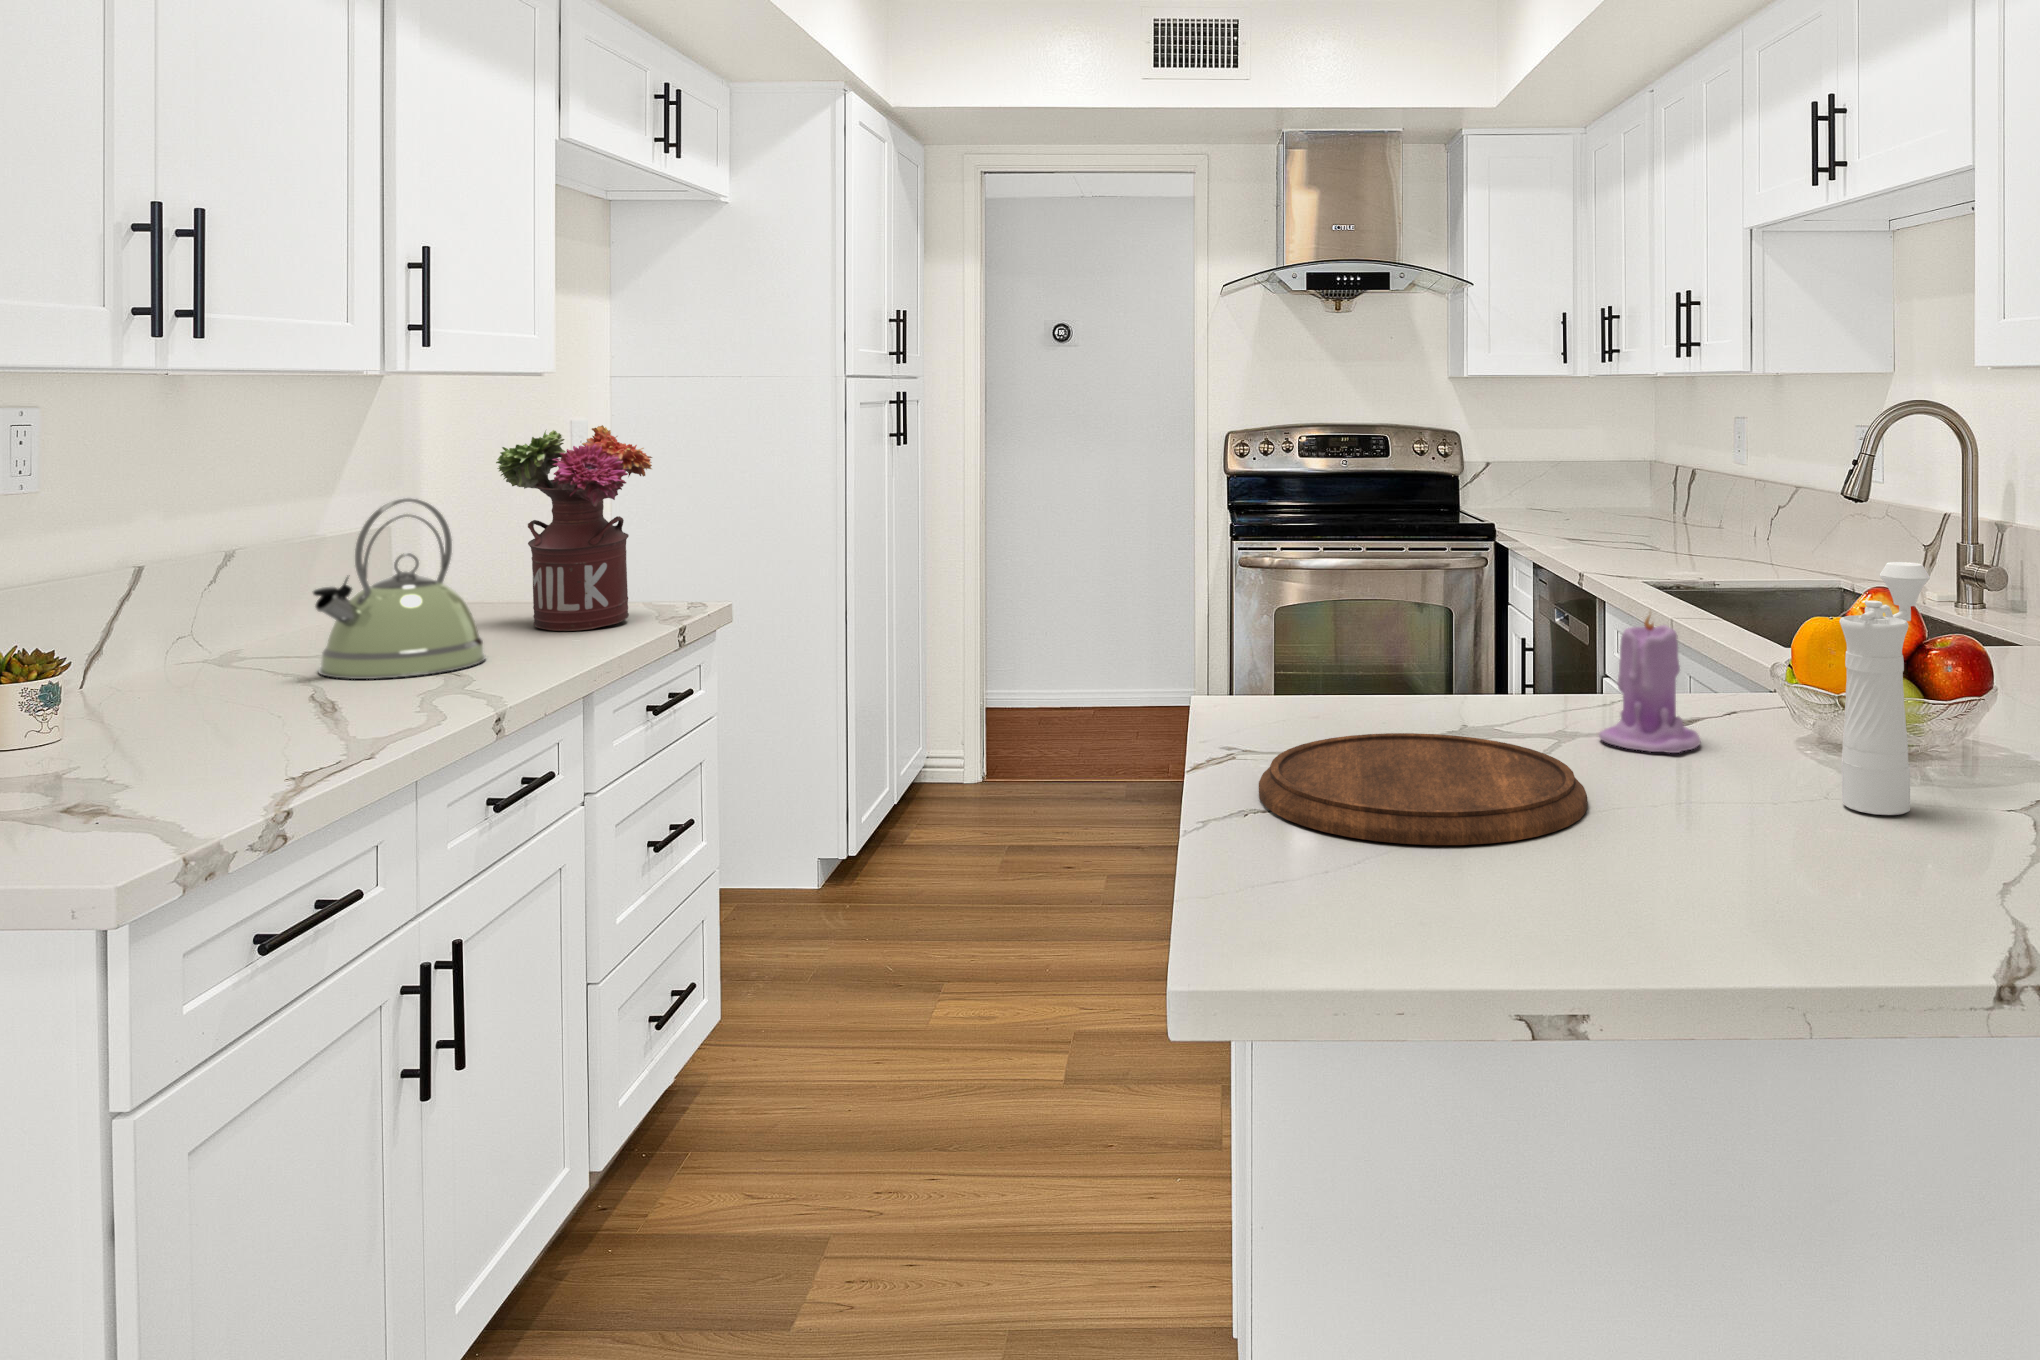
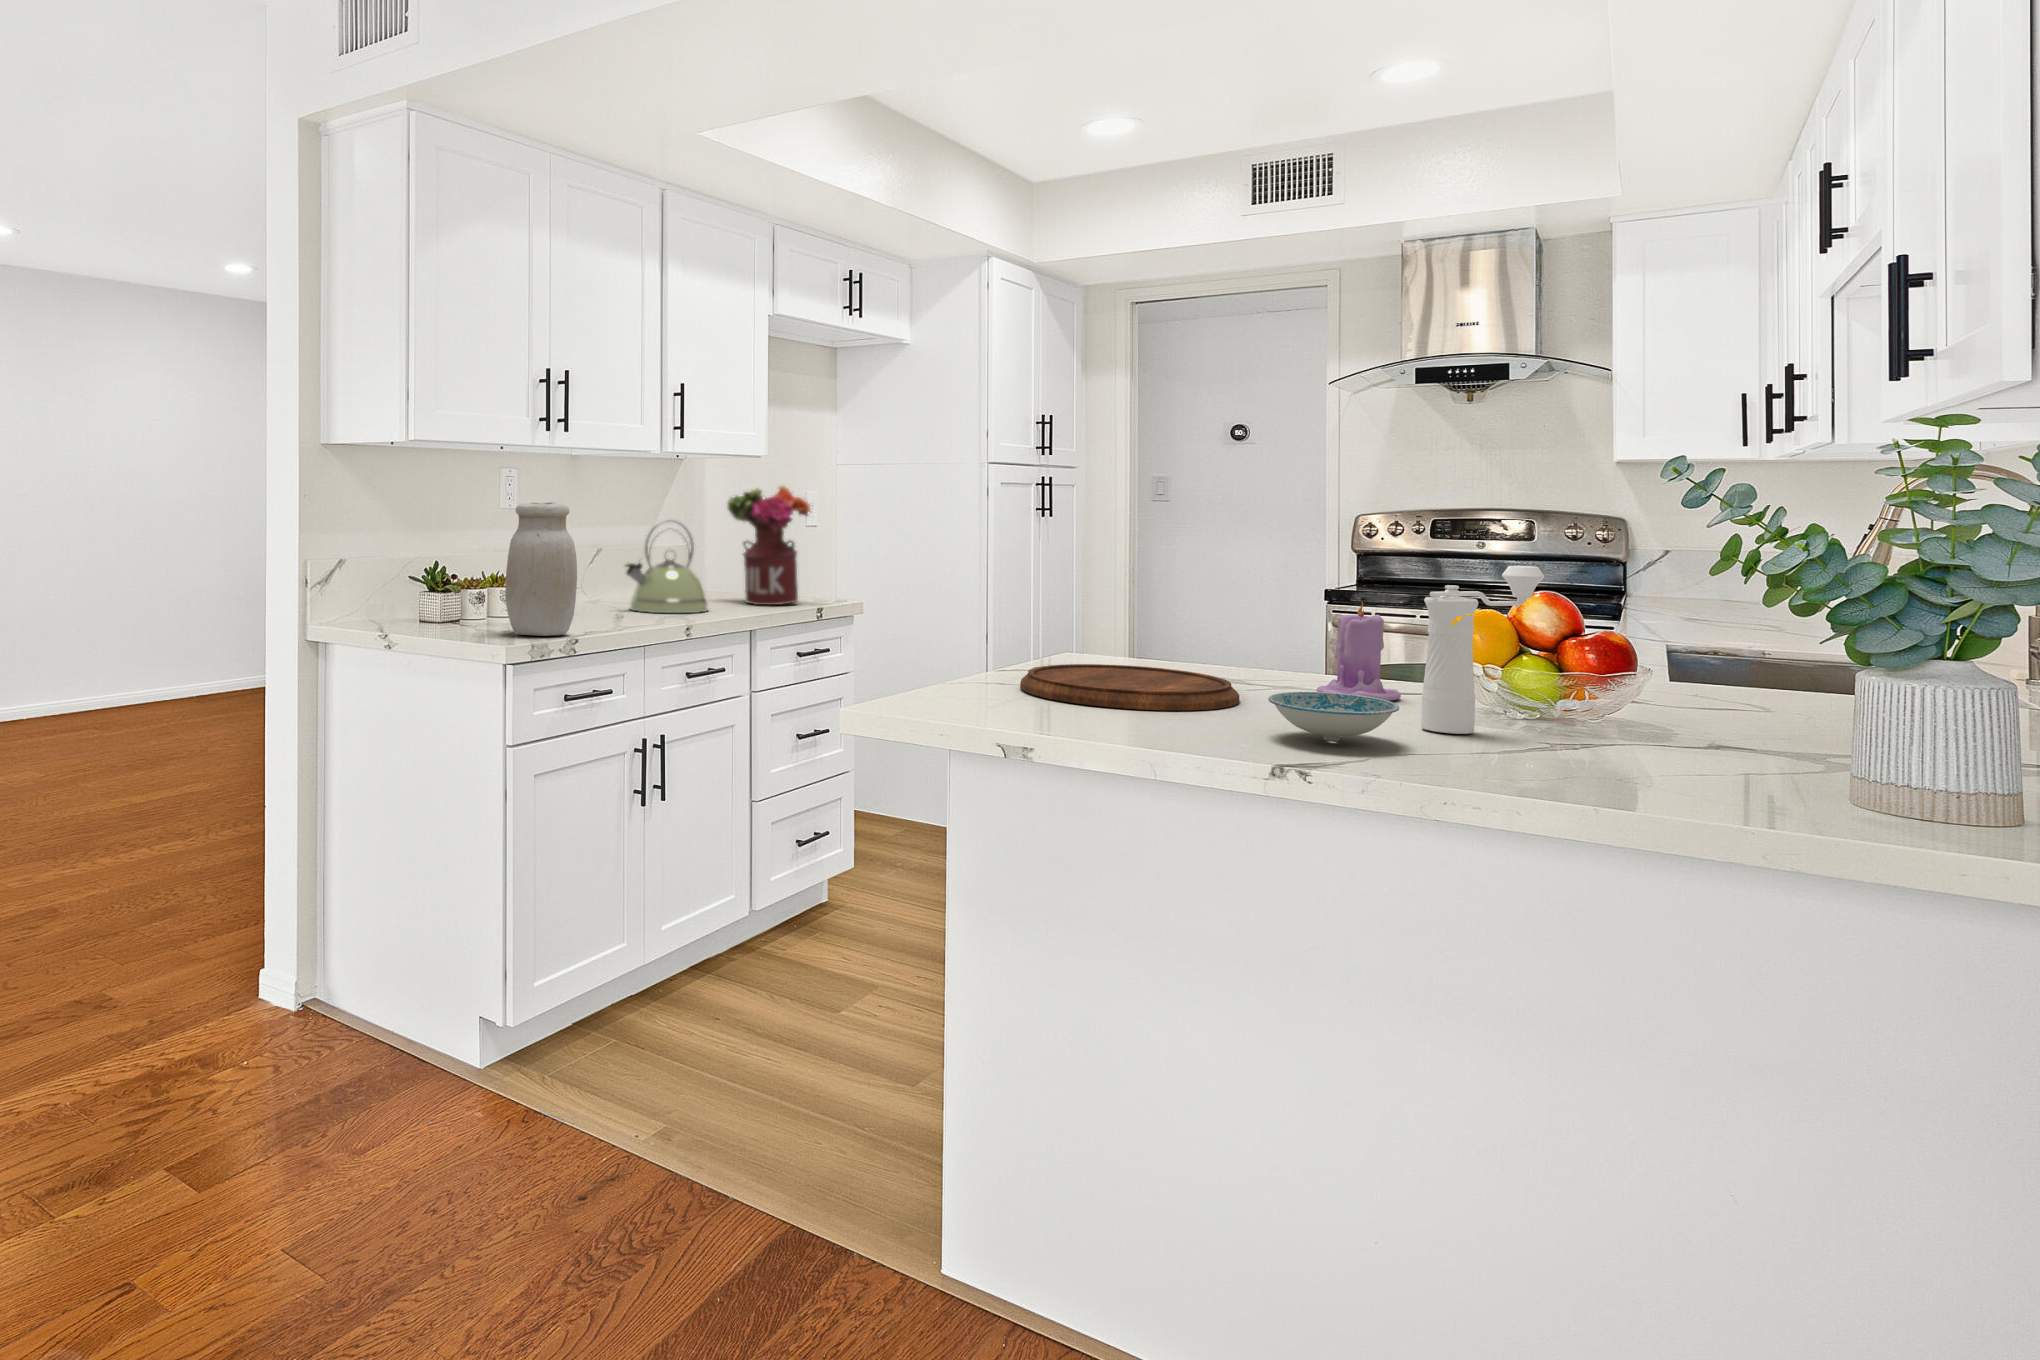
jar: none [65,499,260,807] -> present [505,502,577,636]
ceramic bowl: none [1750,782,1946,874] -> present [1268,692,1399,741]

